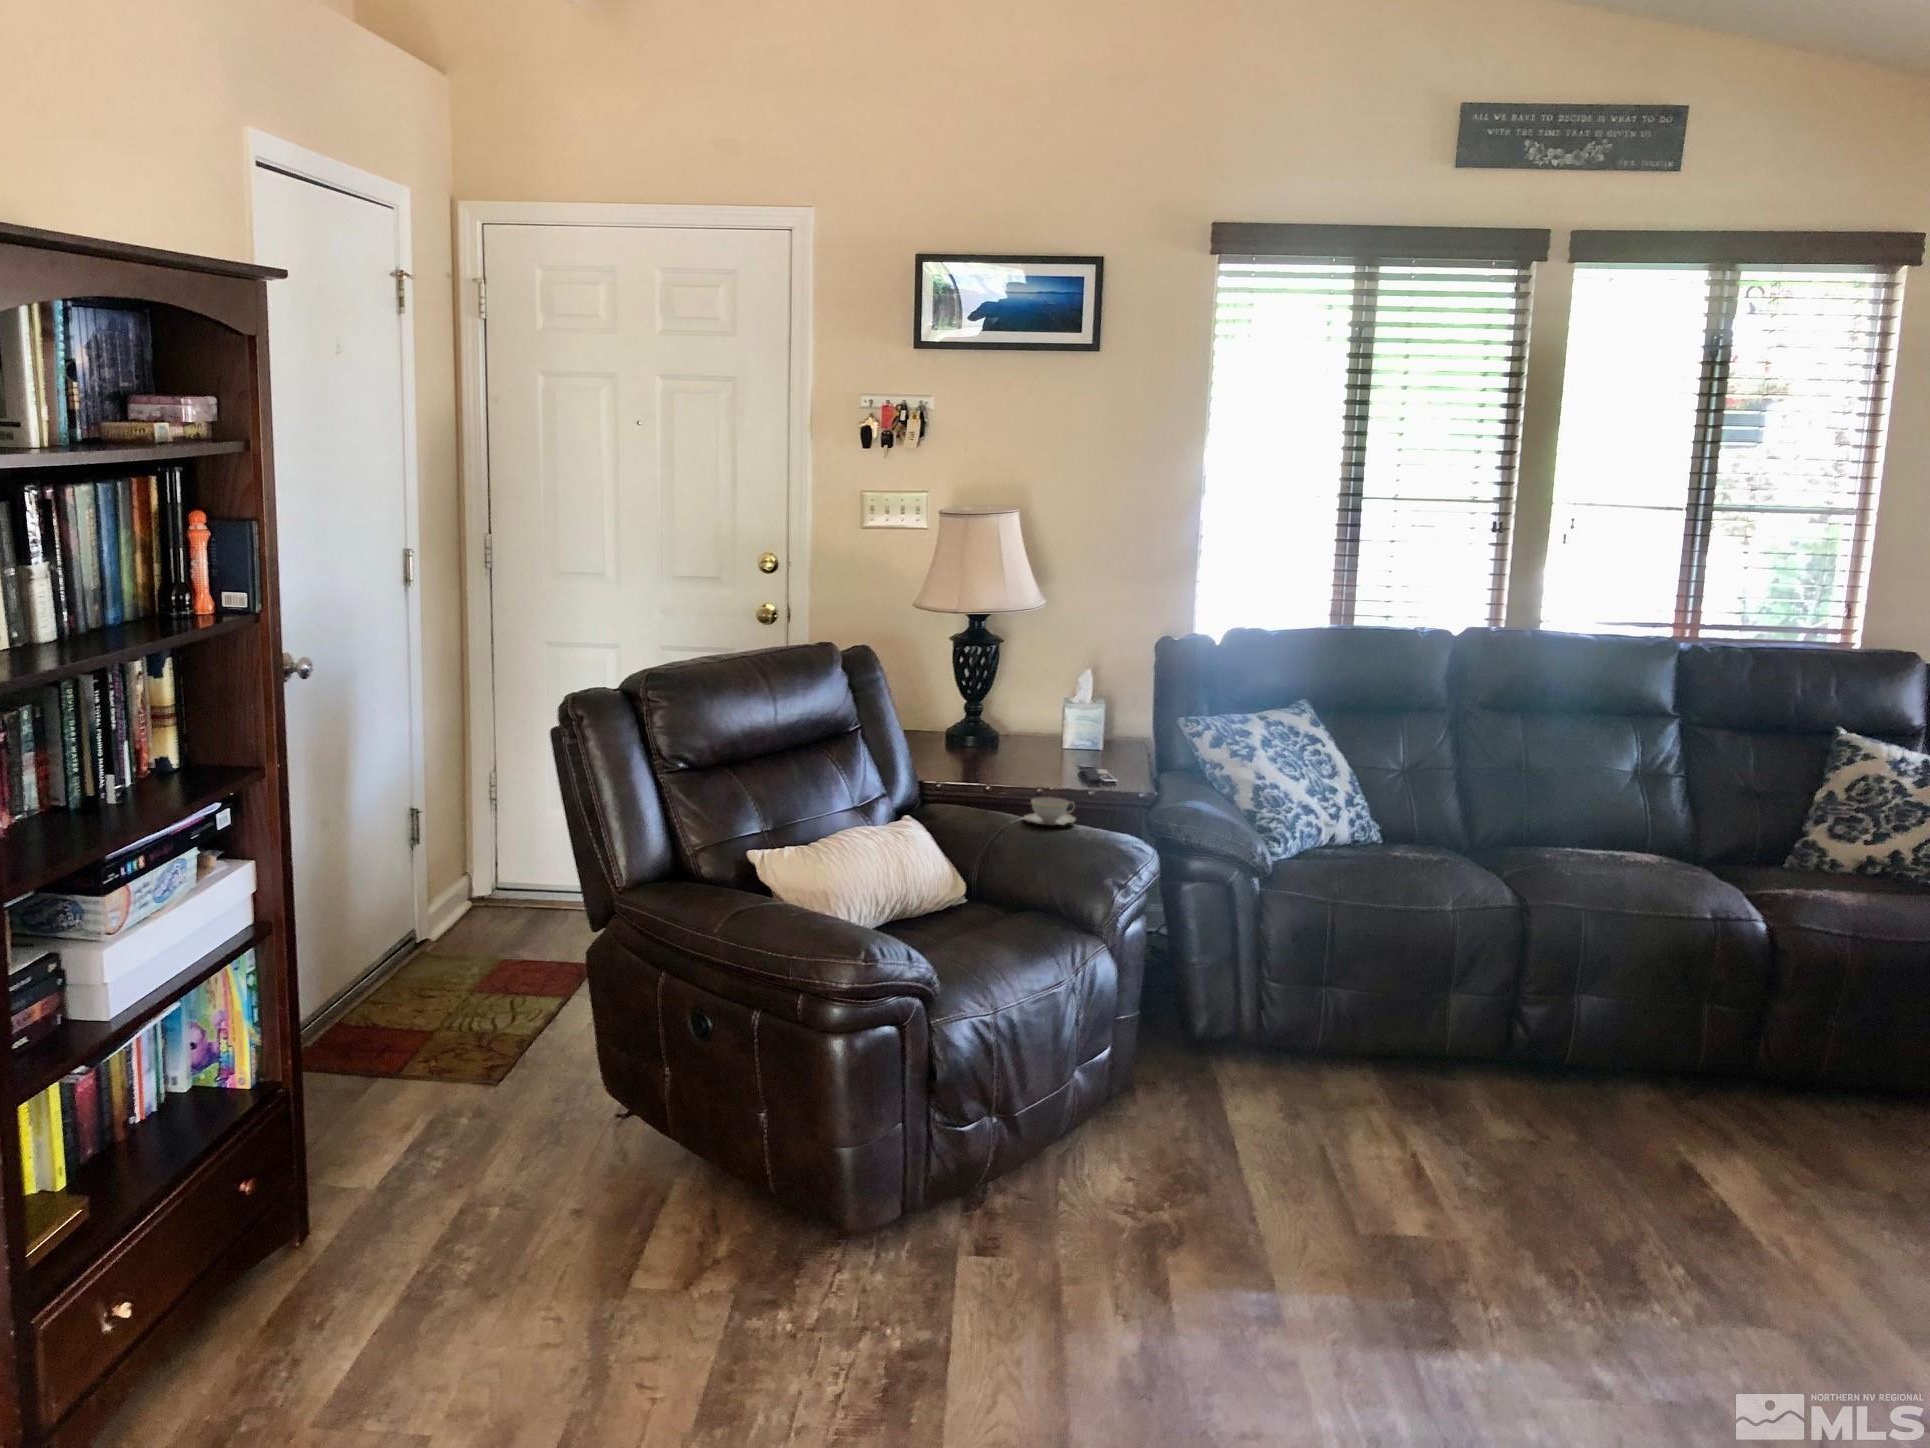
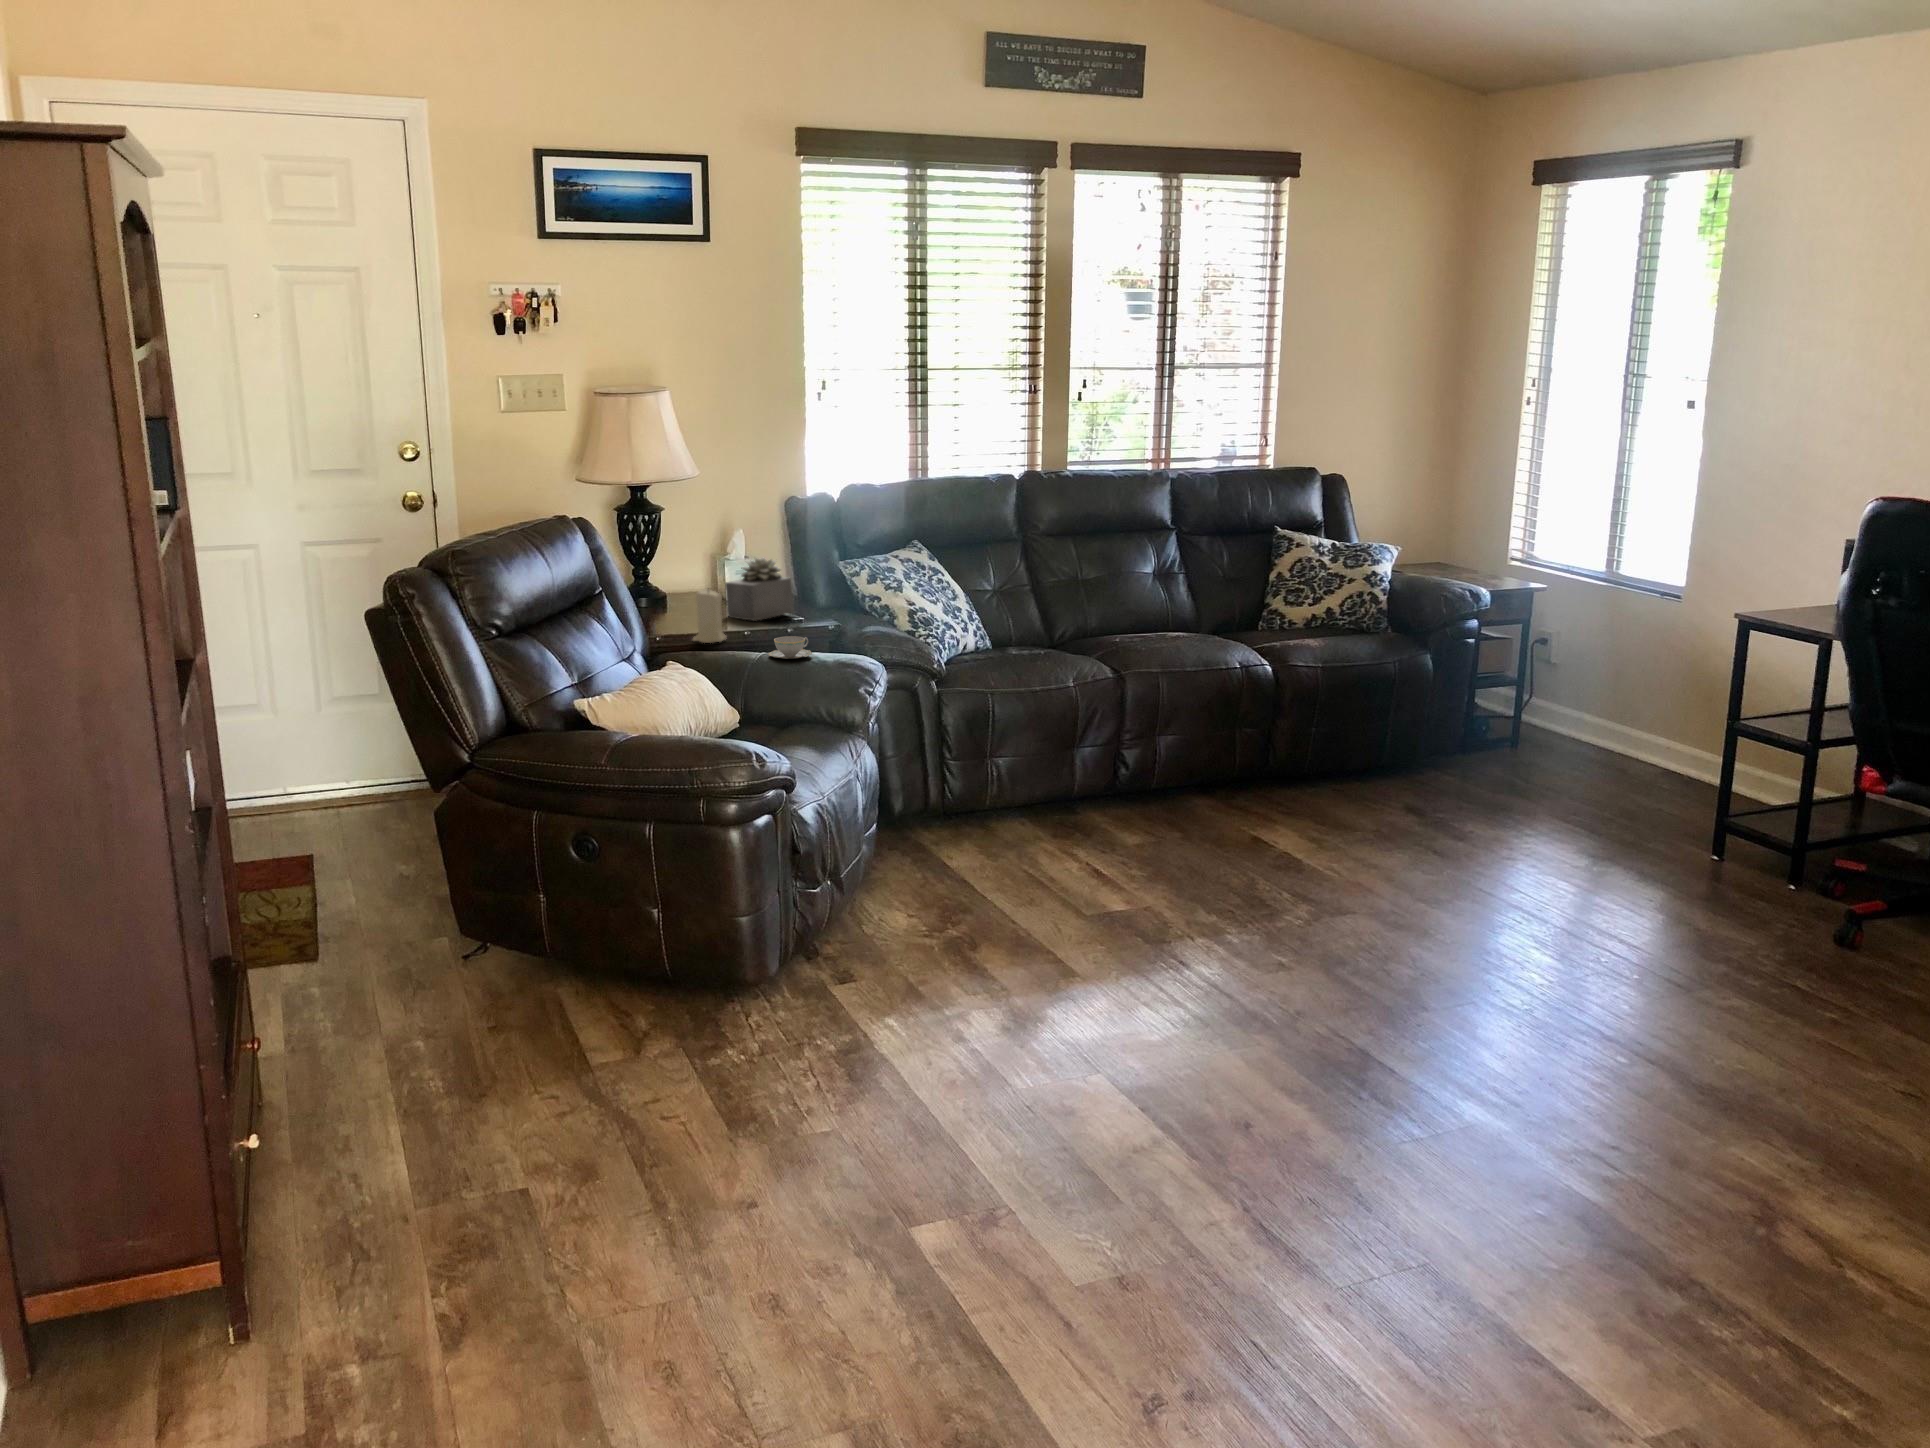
succulent plant: none [1046,703,1125,777] -> present [725,558,793,620]
candle: none [966,731,1005,795] -> present [693,589,727,643]

